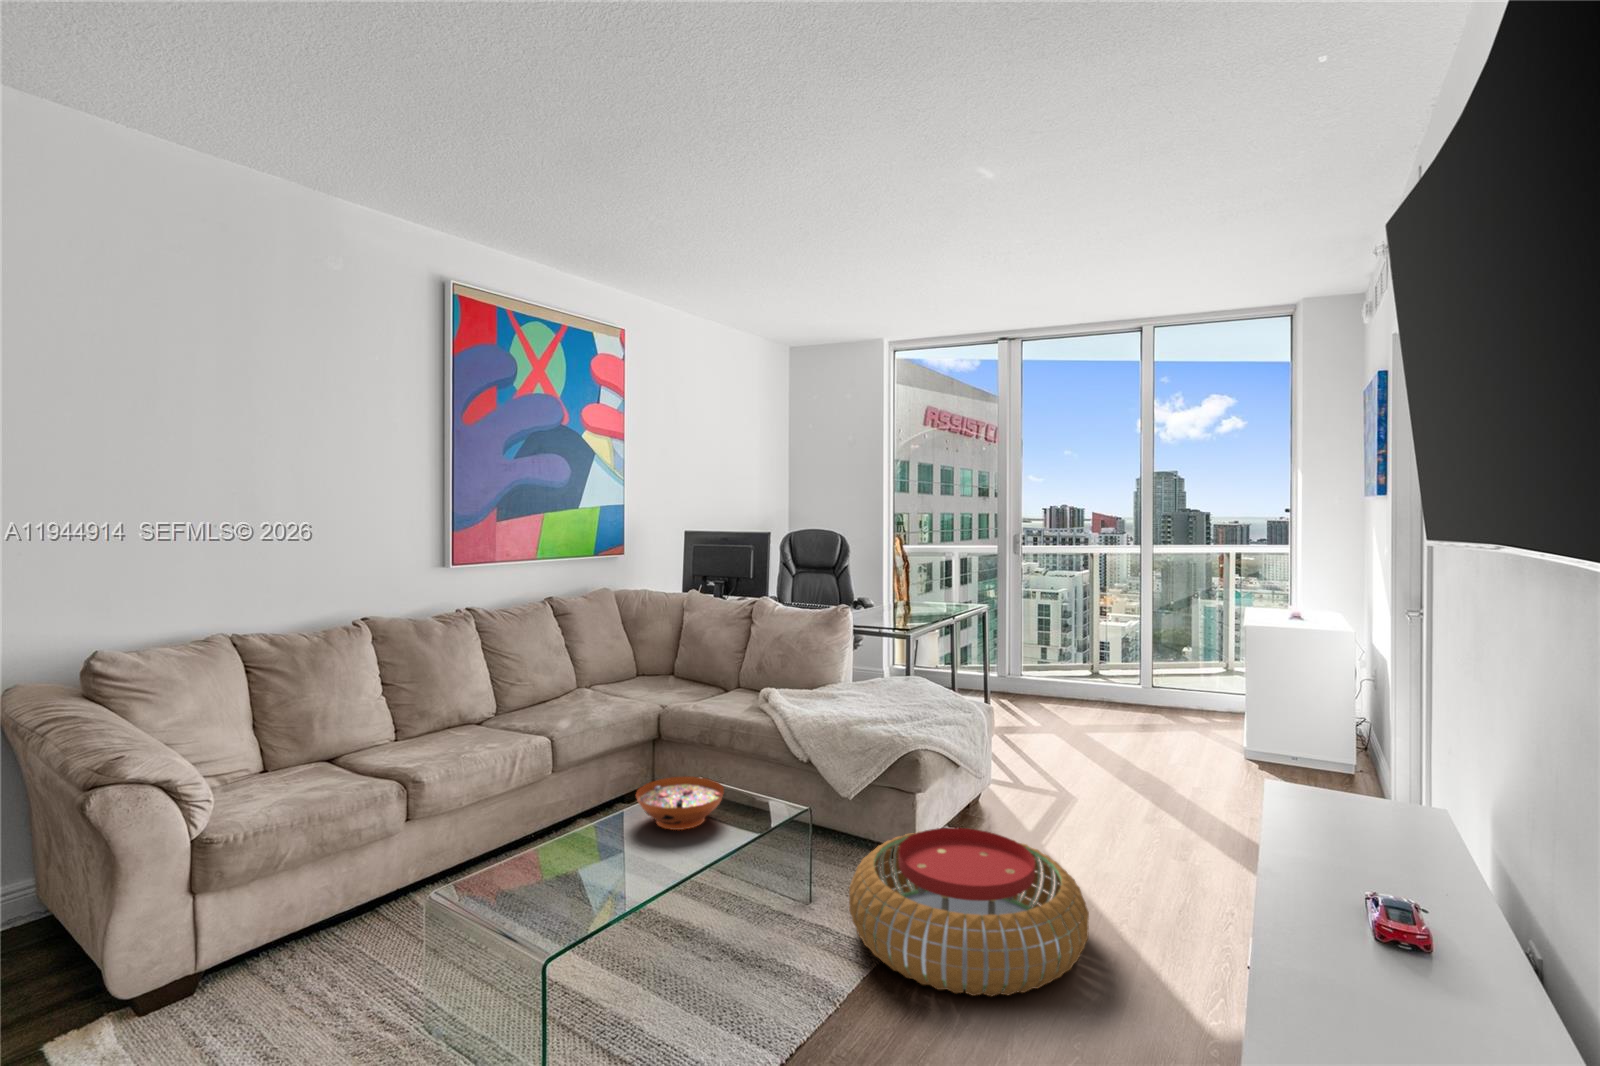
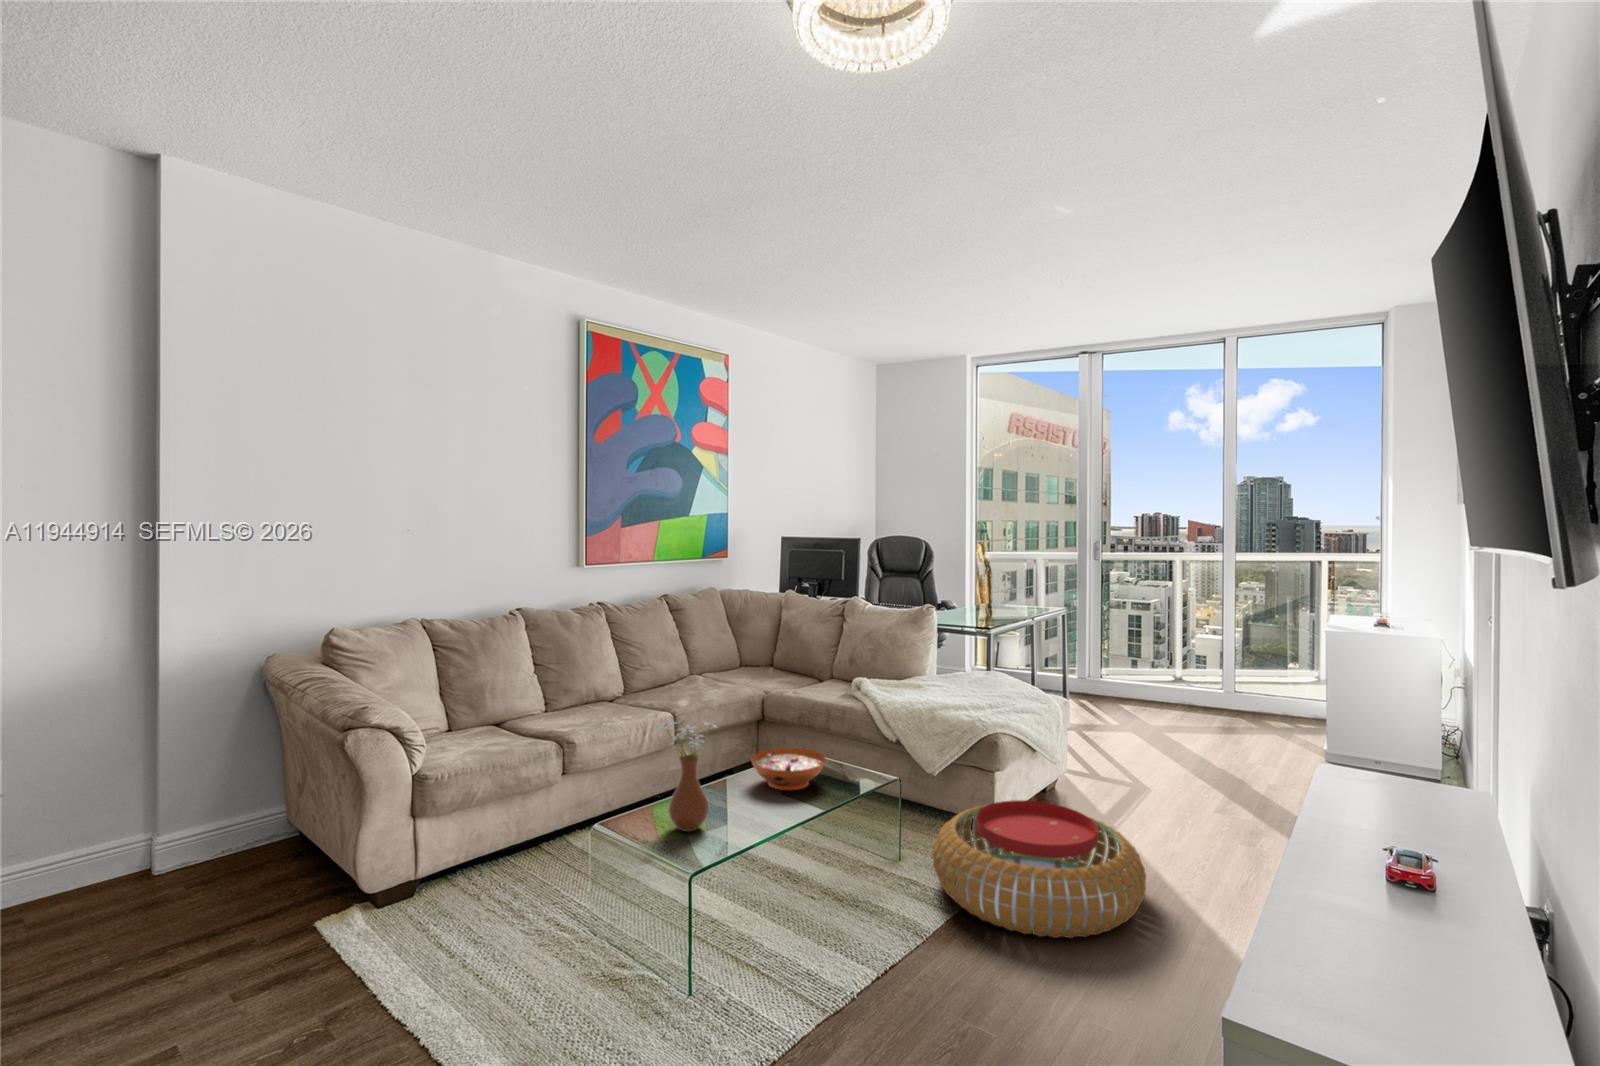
vase: none [506,756,590,896] -> present [656,720,717,832]

